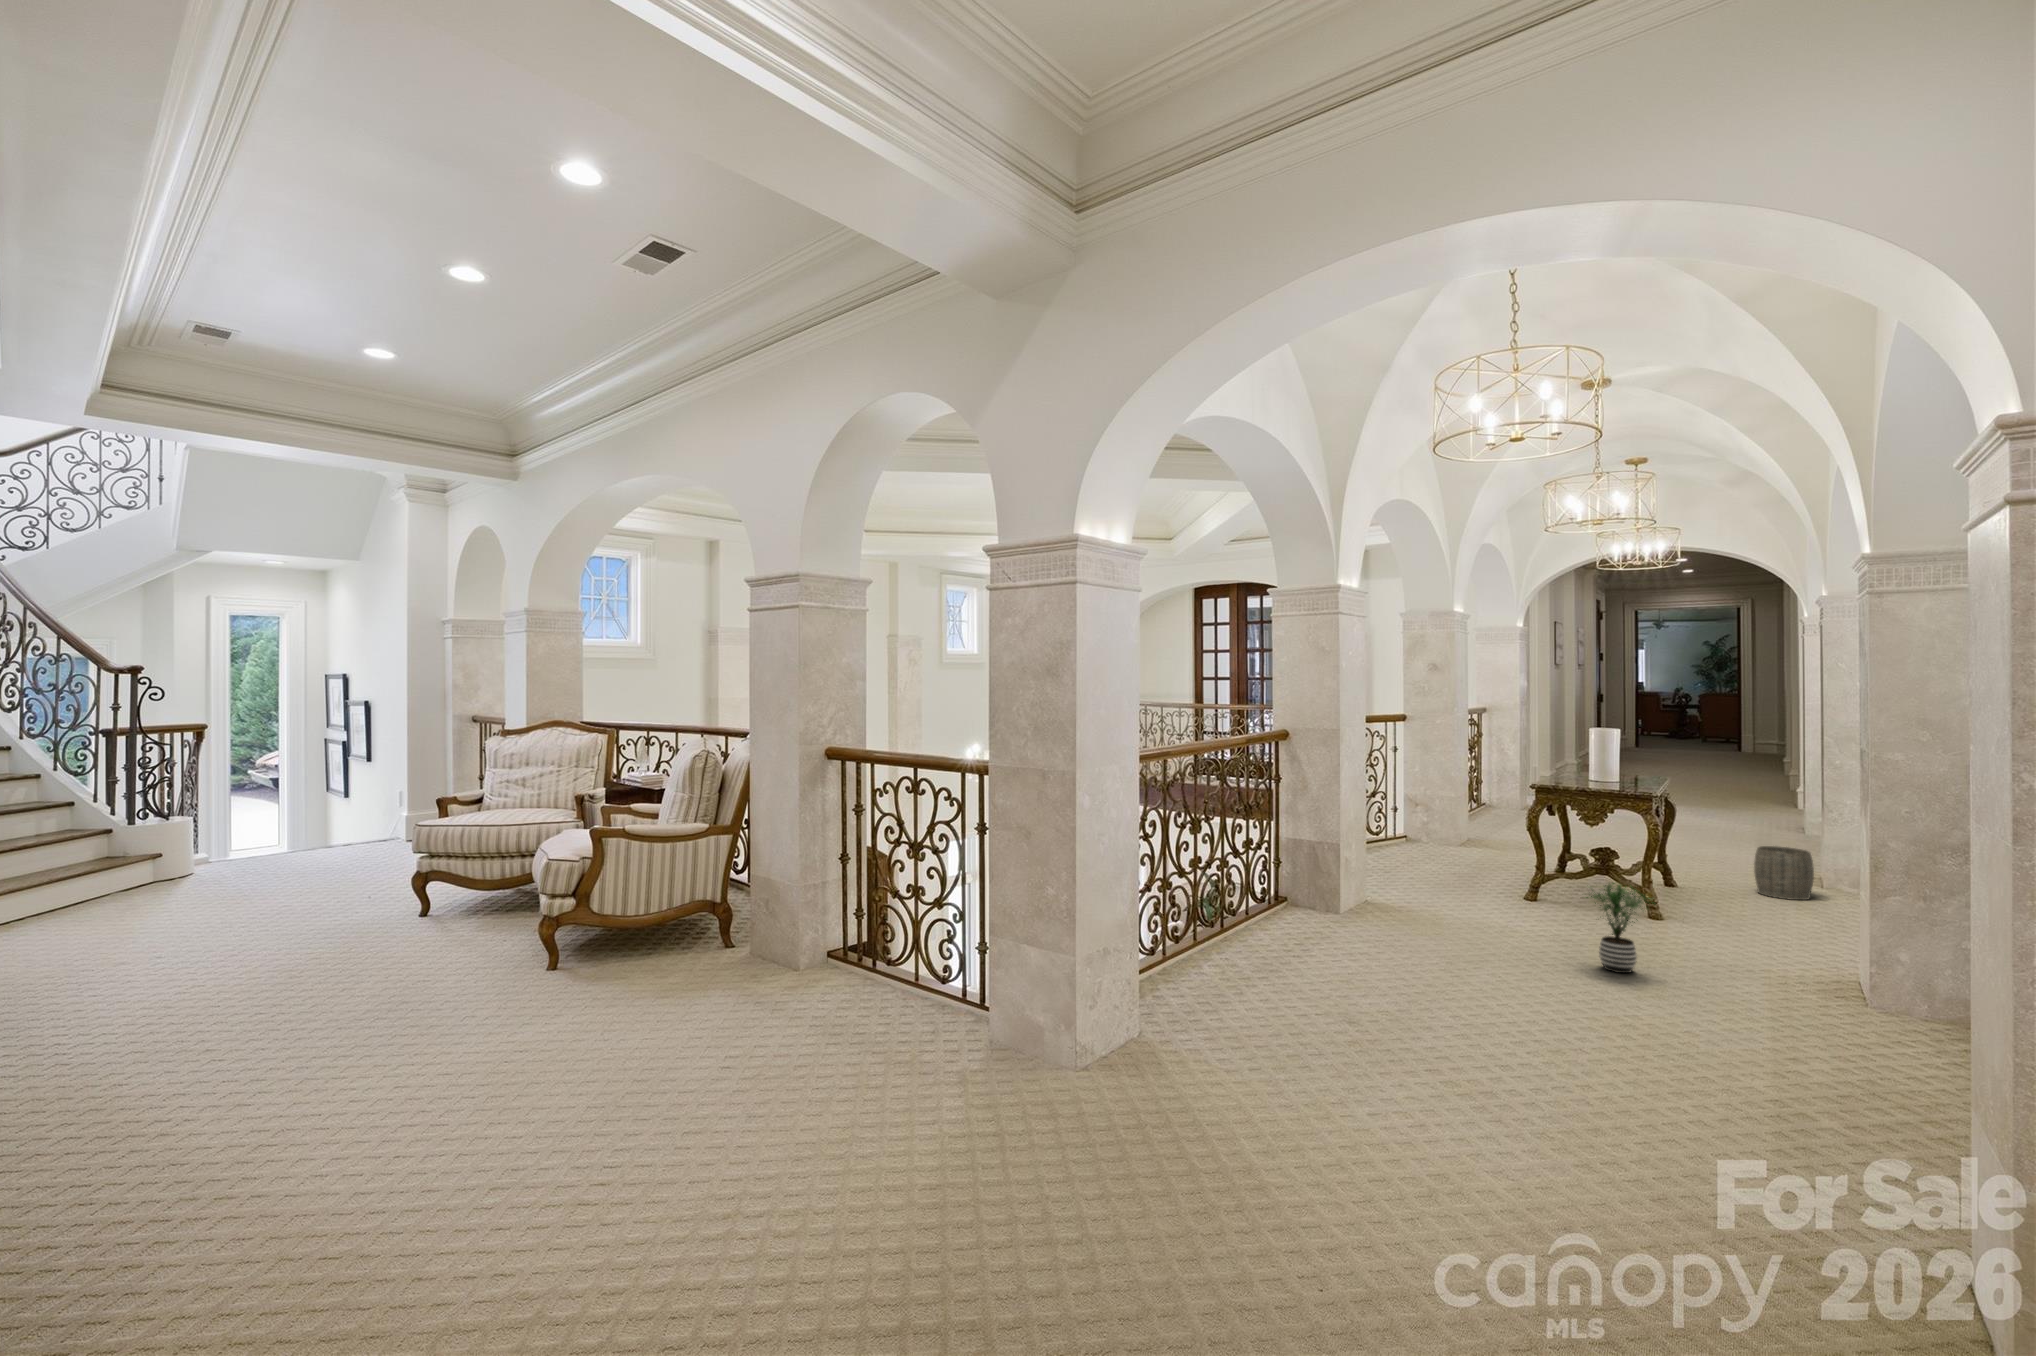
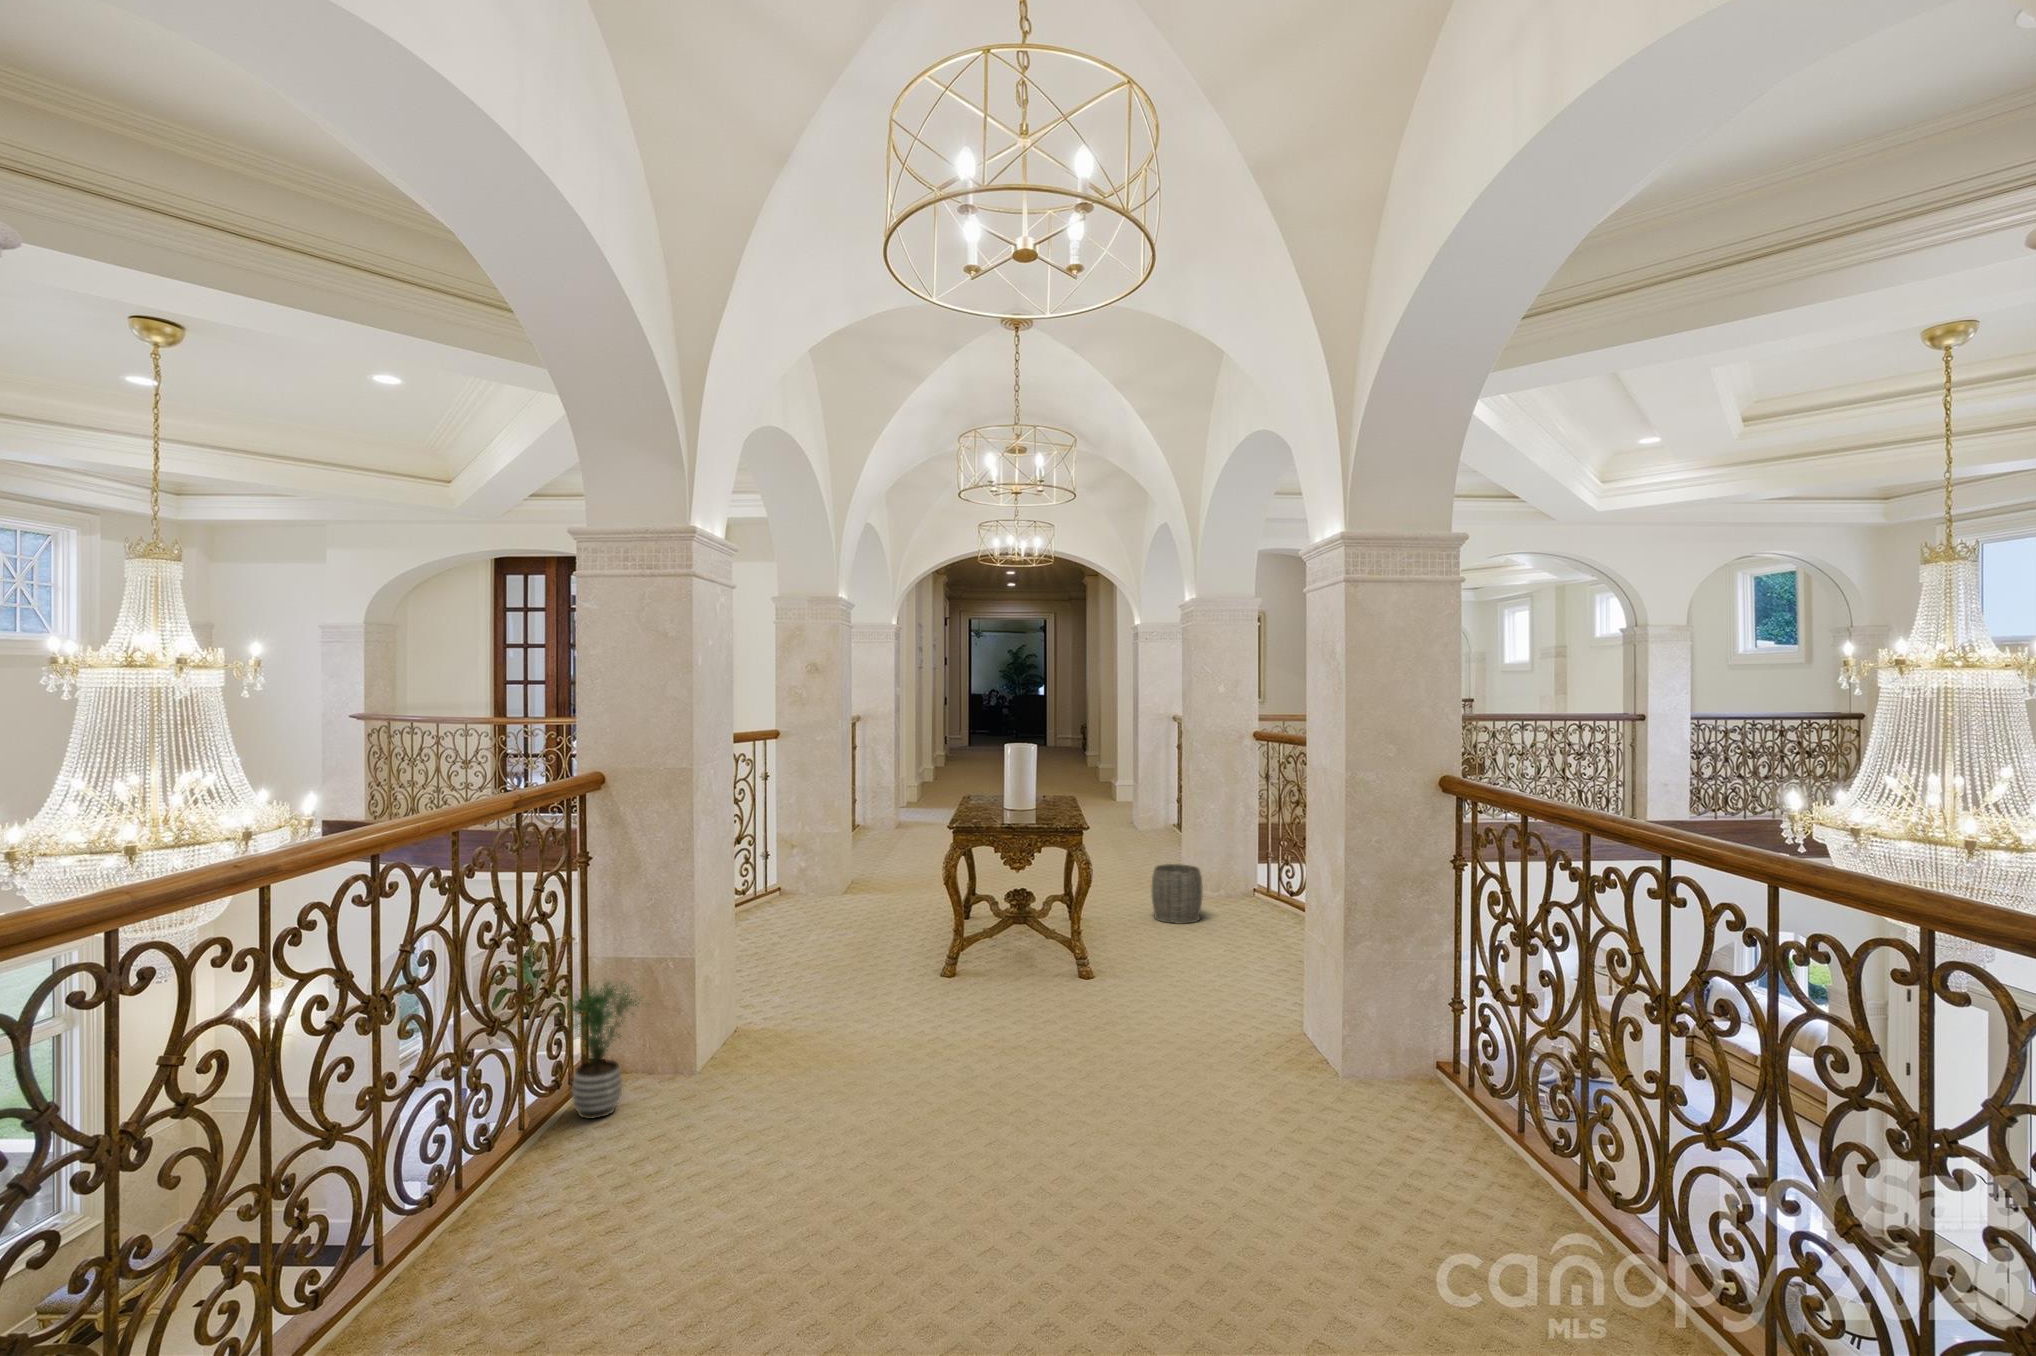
potted plant: present [1586,883,1654,973] -> present [556,981,649,1119]

